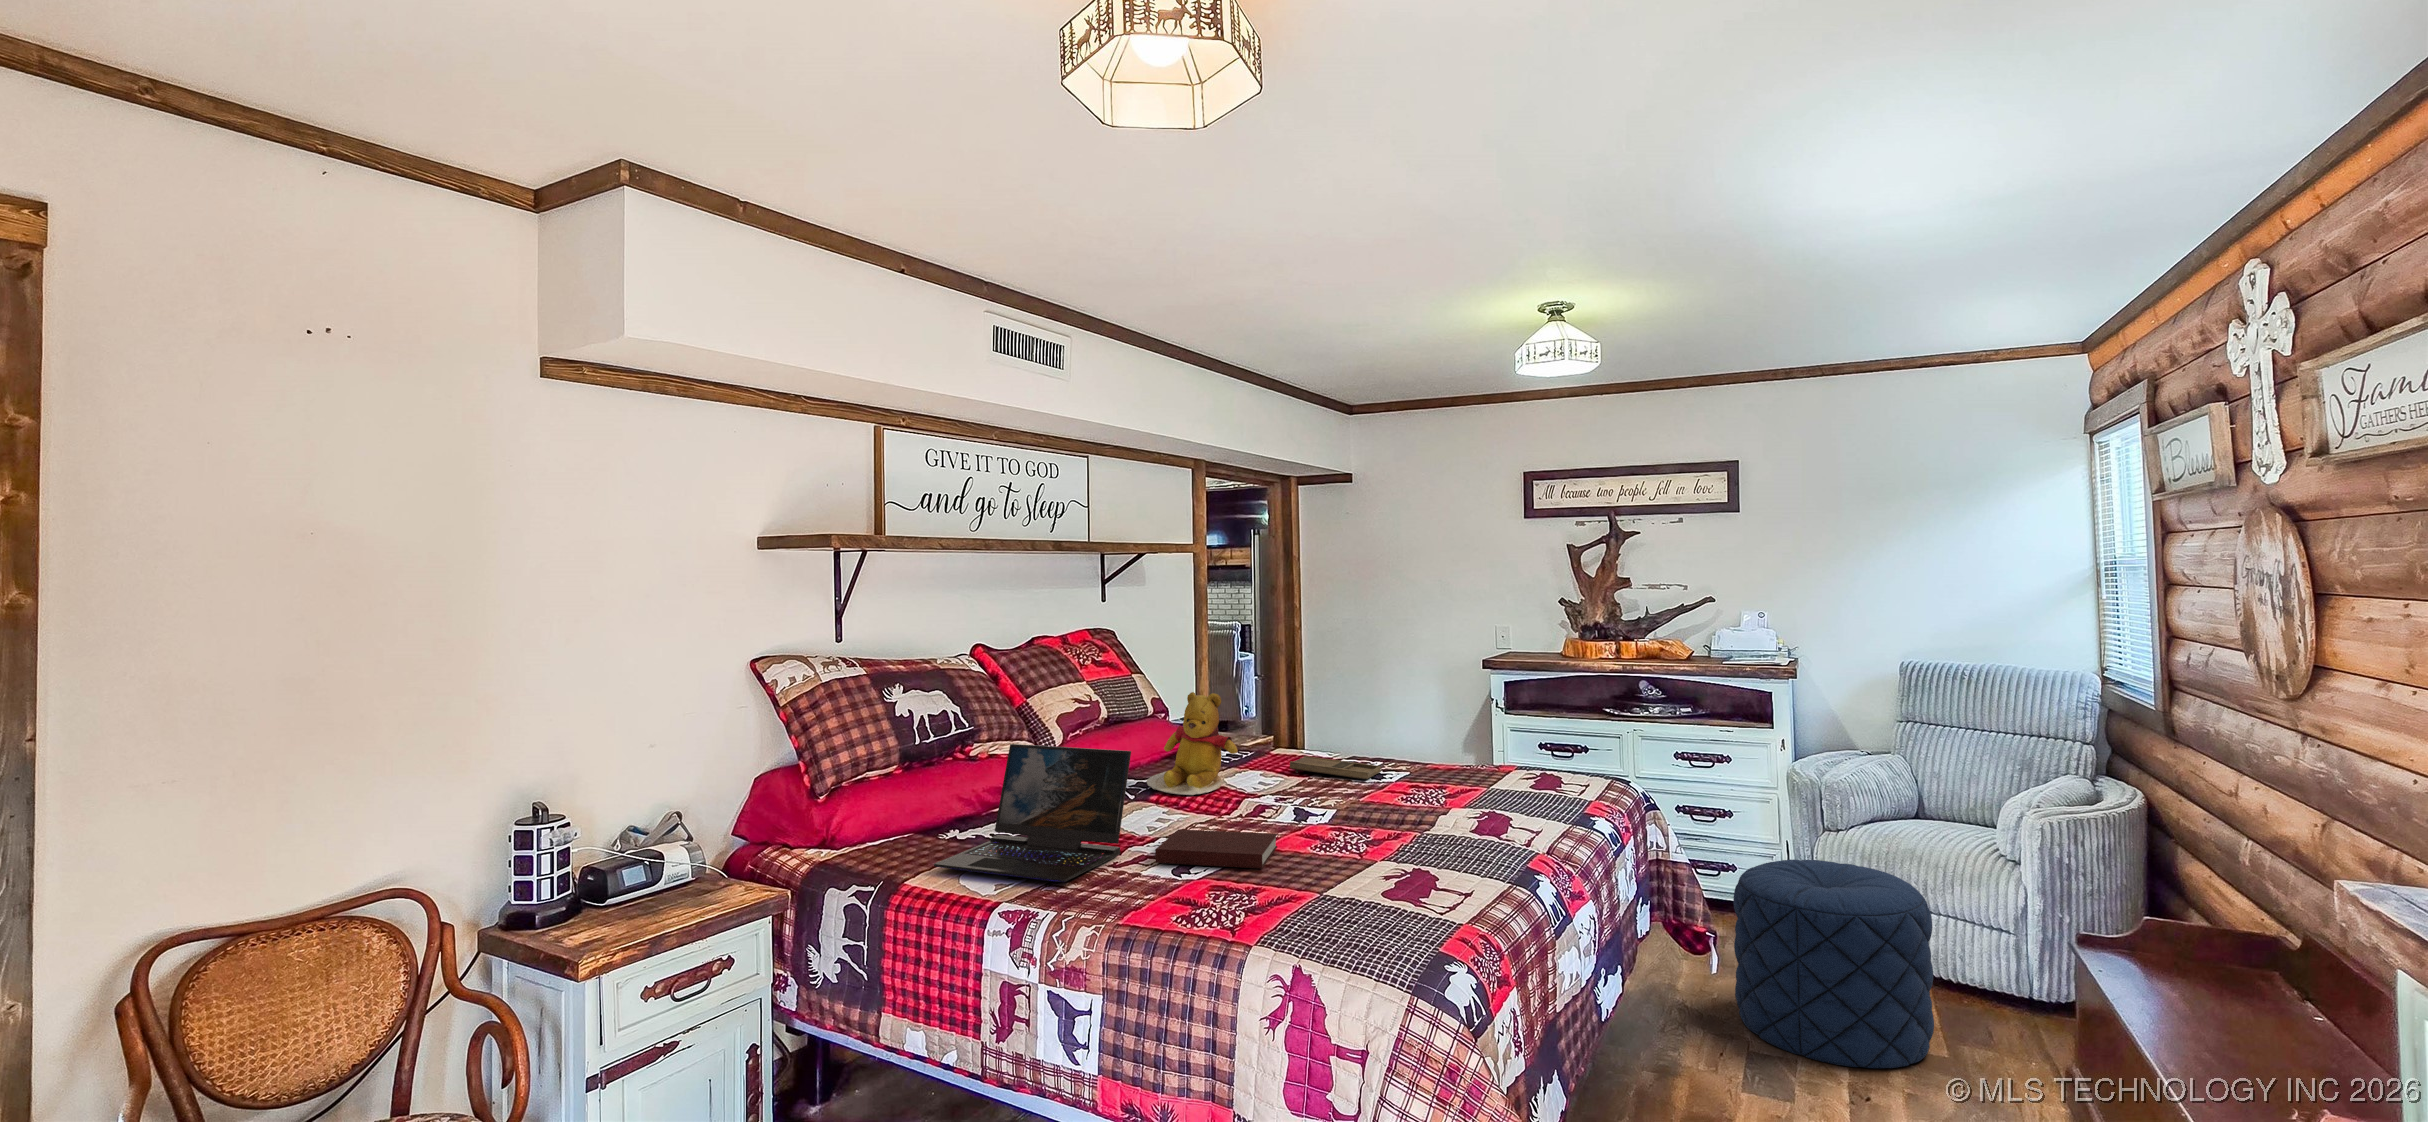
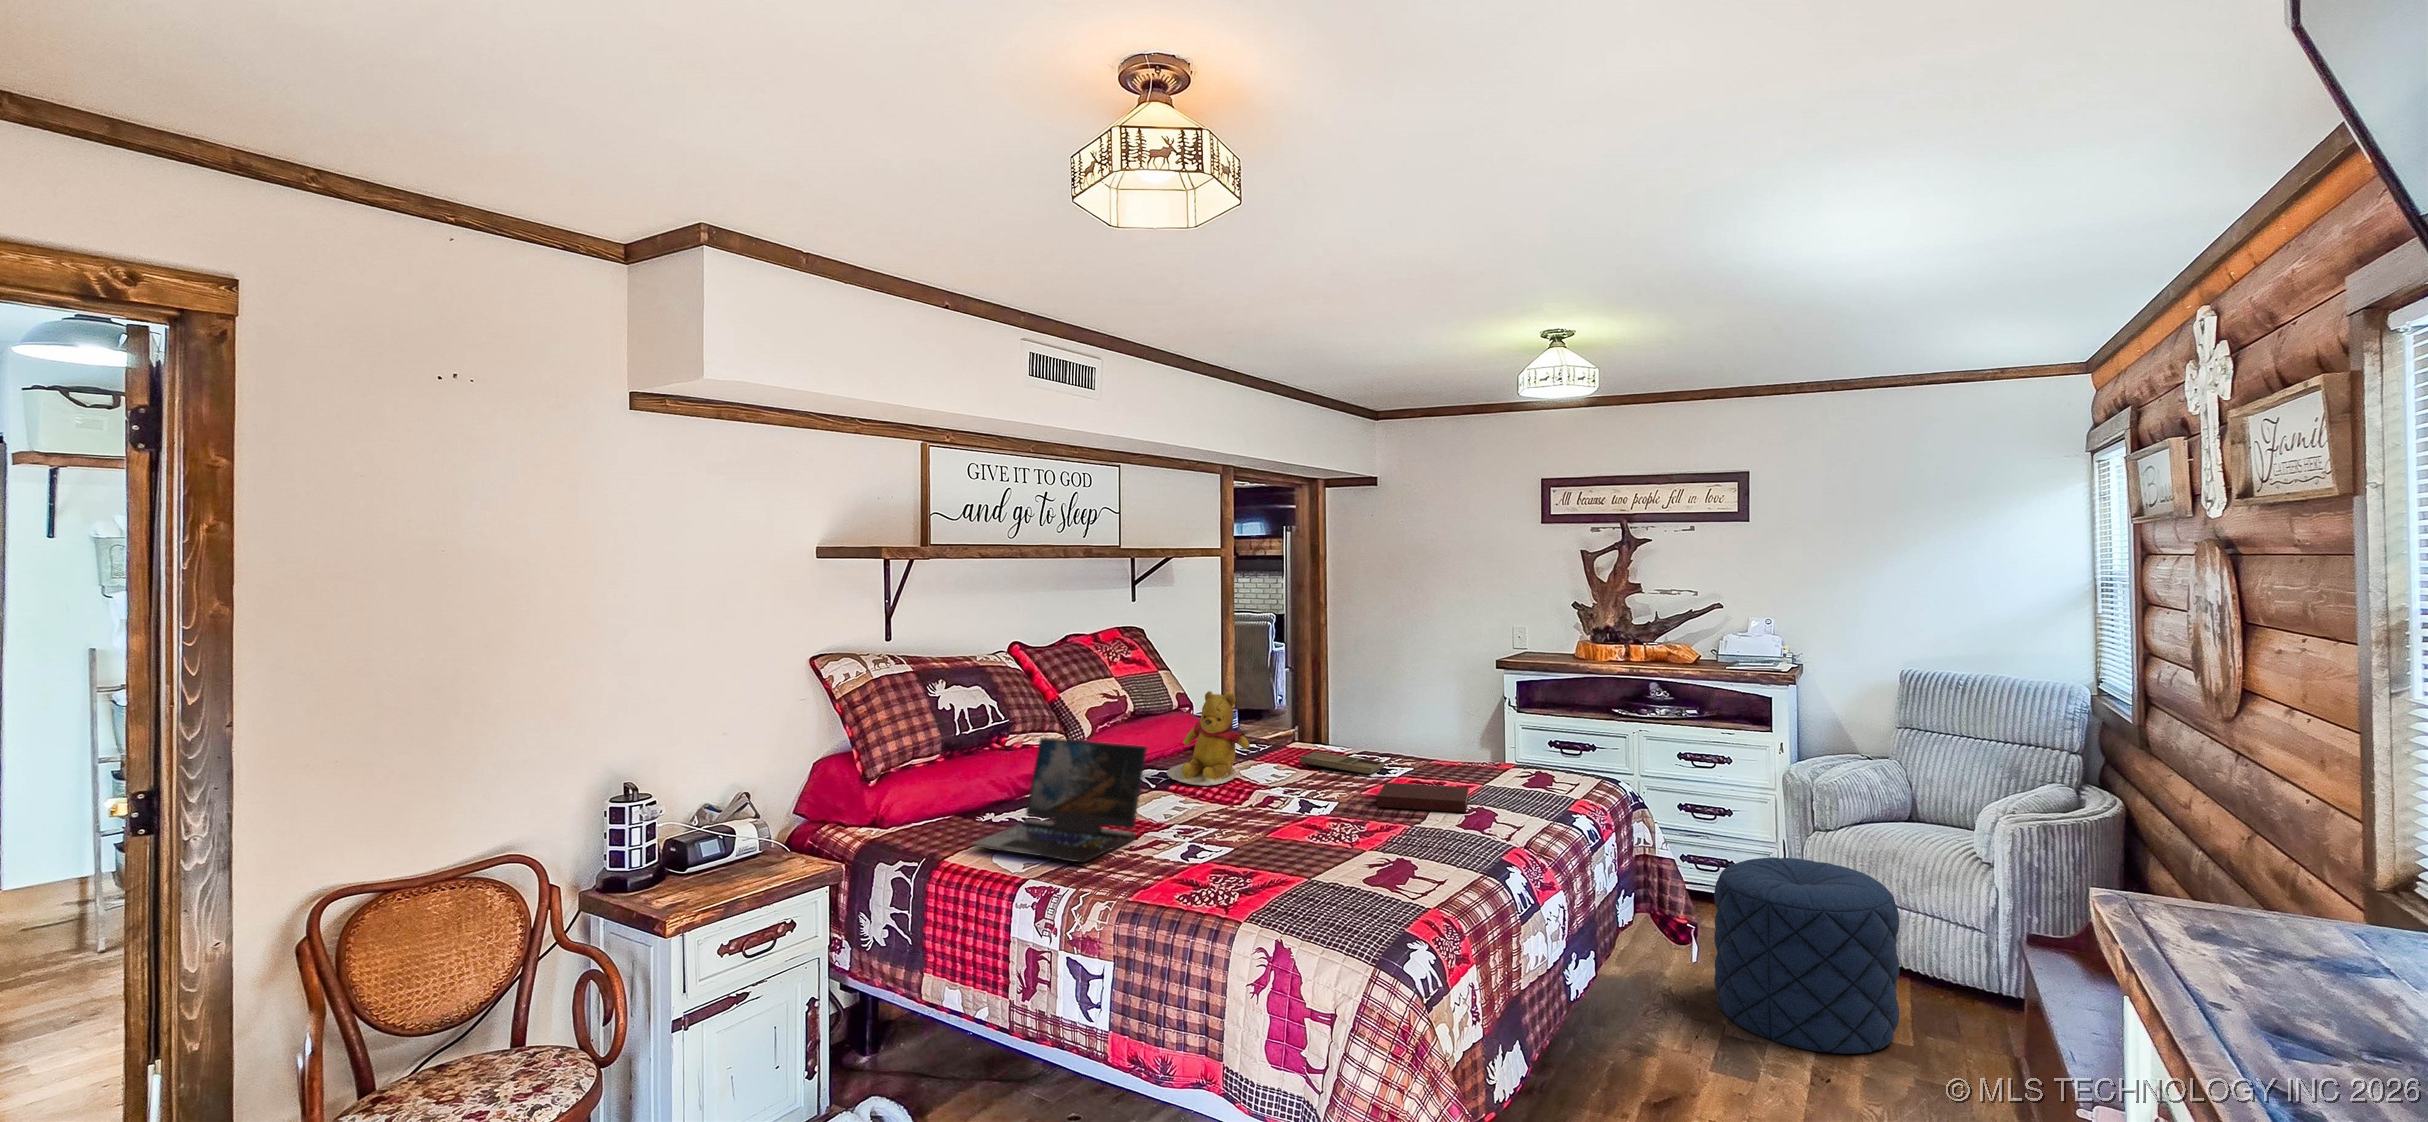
notebook: present [1155,829,1277,869] -> present [1377,783,1469,812]

